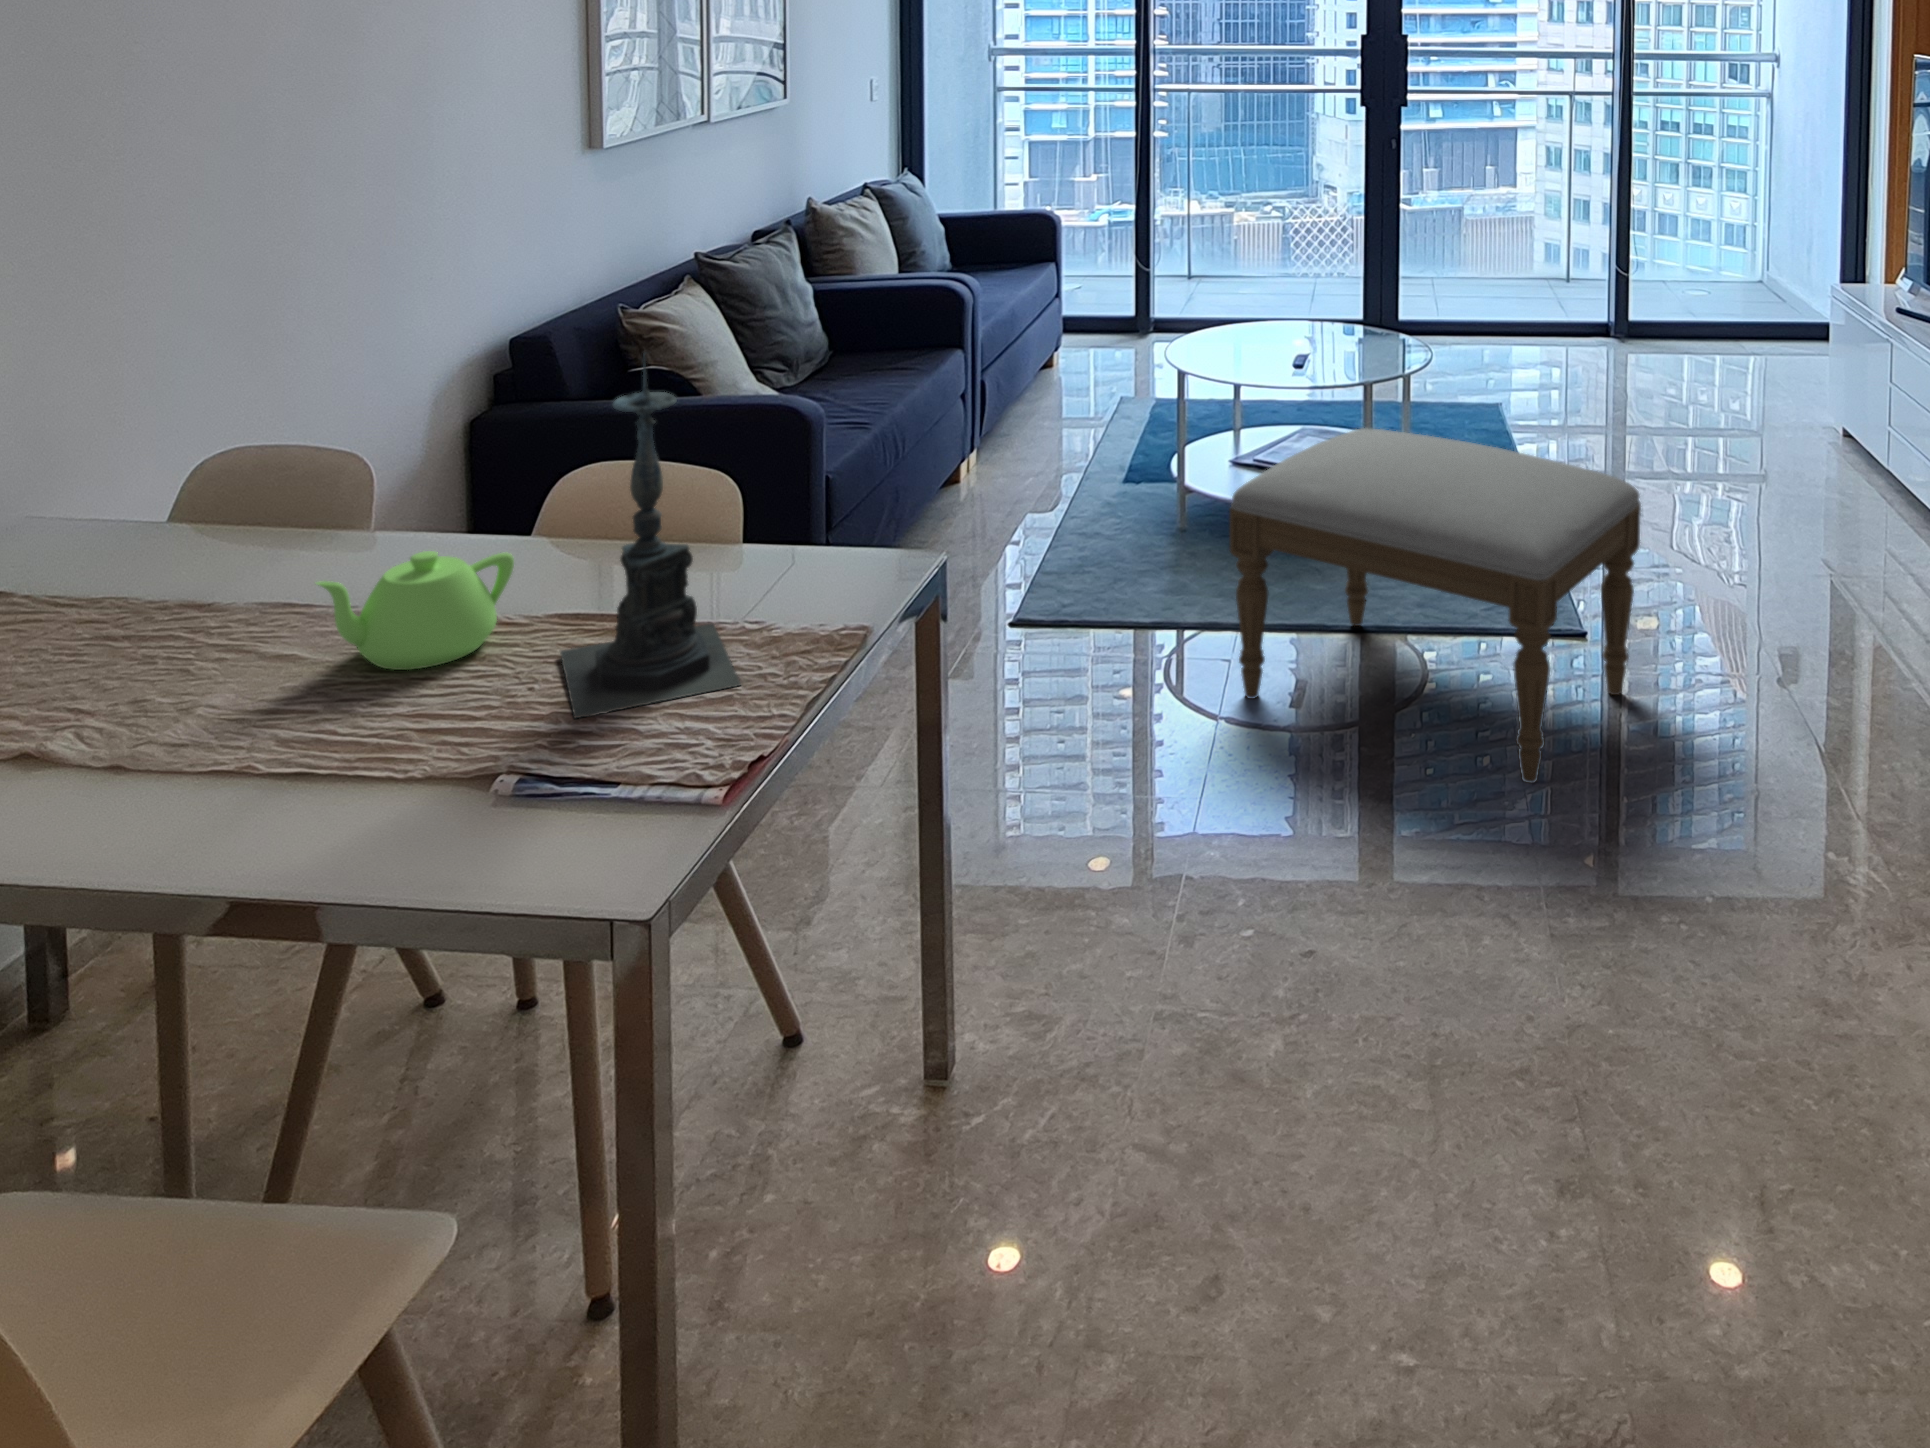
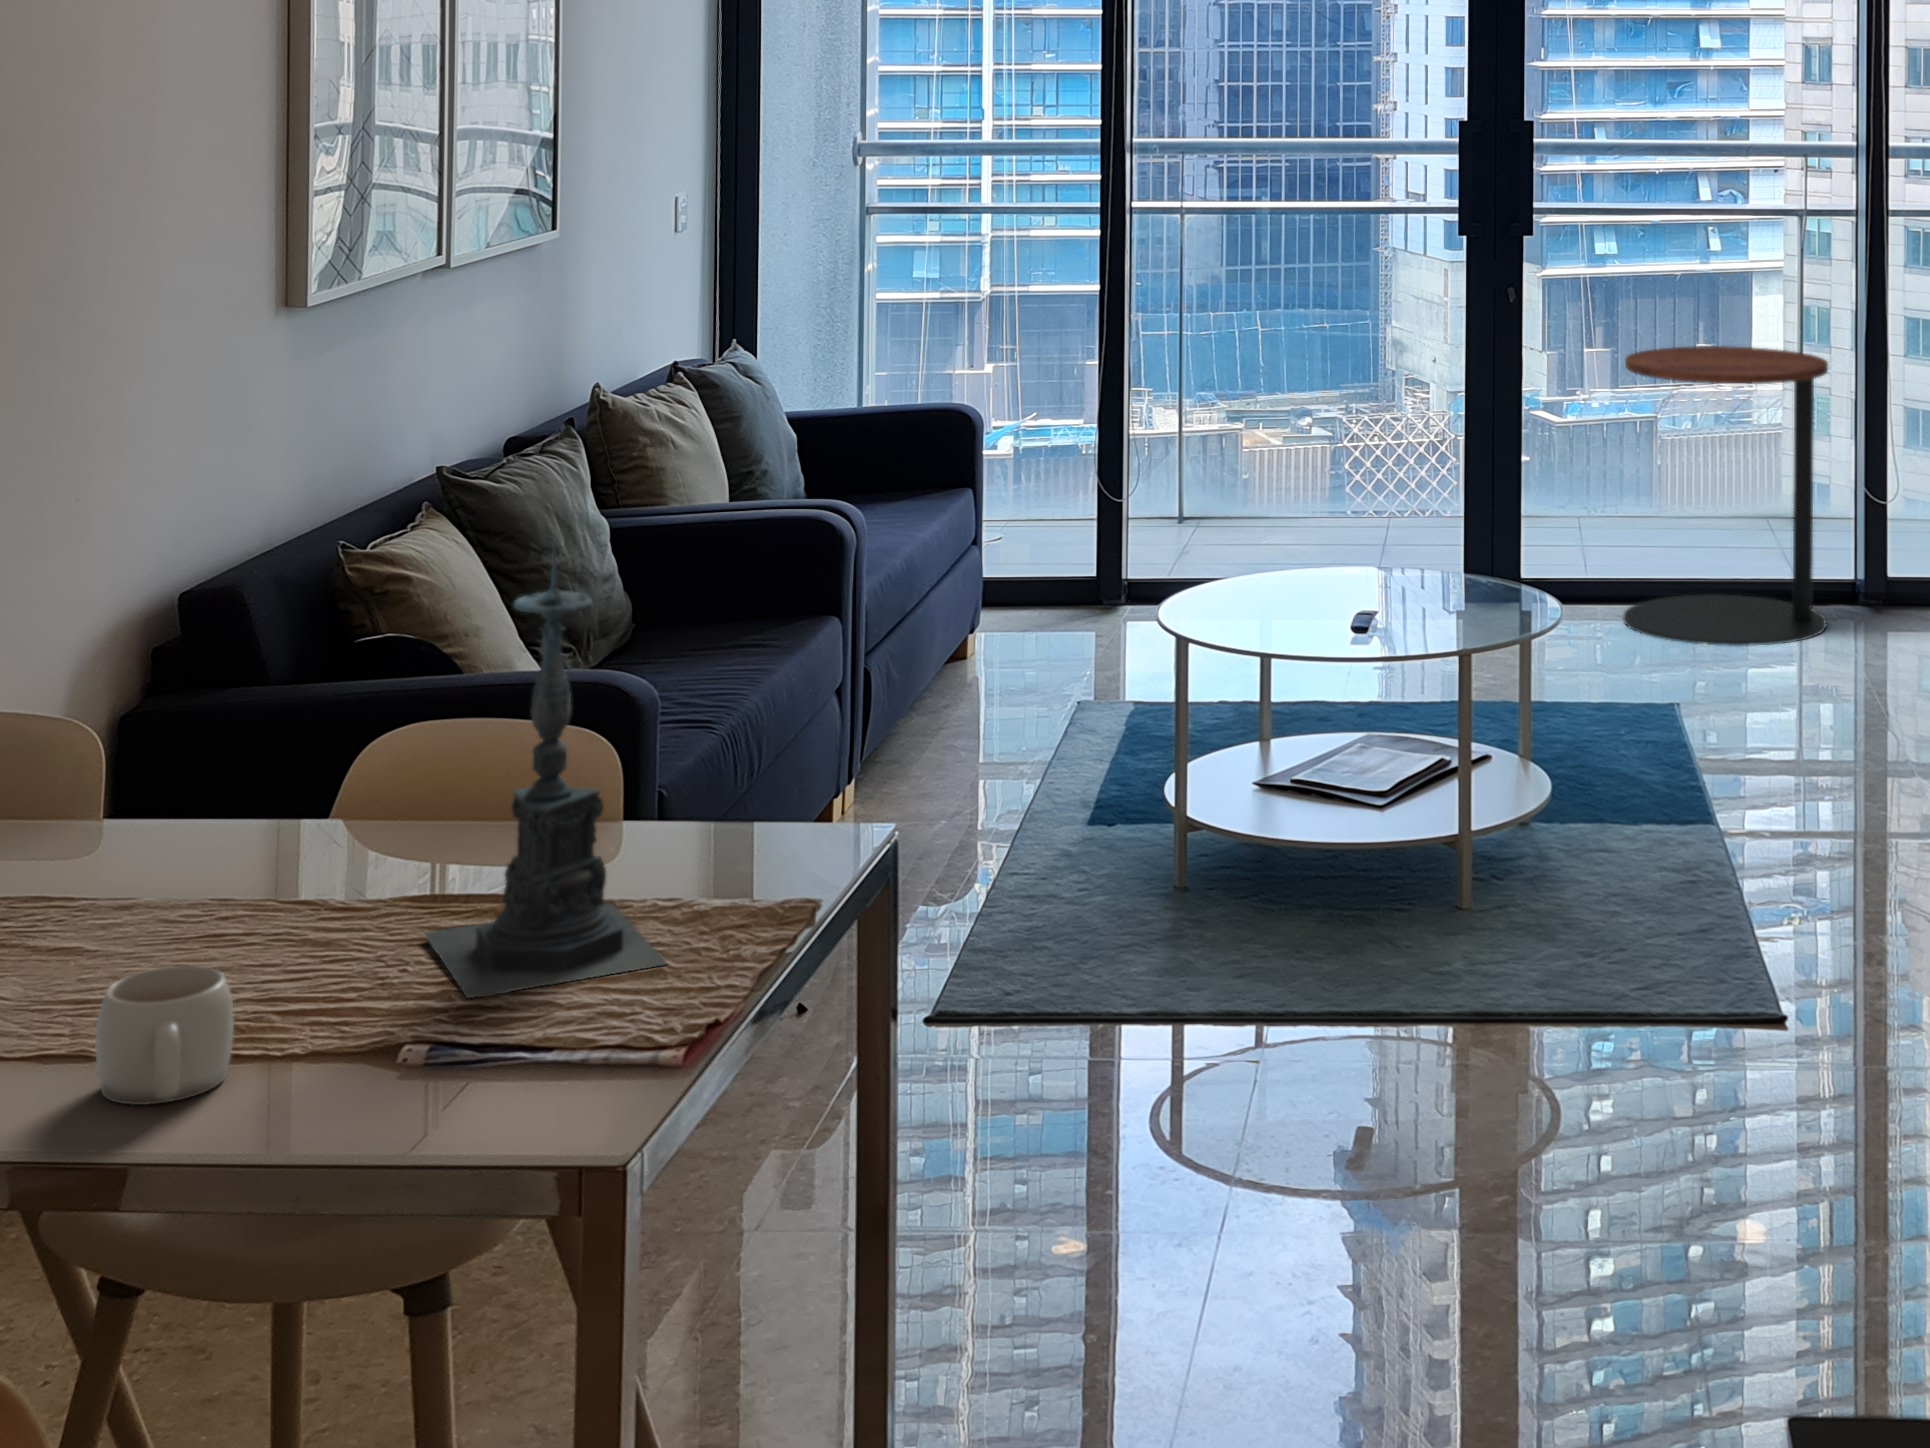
side table: none [1463,177,1595,365] -> present [1623,346,1828,646]
ottoman: present [1230,428,1641,783] -> none [1264,711,1862,1215]
teapot: present [316,551,514,670] -> none [121,806,355,956]
mug: none [234,710,357,833] -> present [95,966,234,1105]

